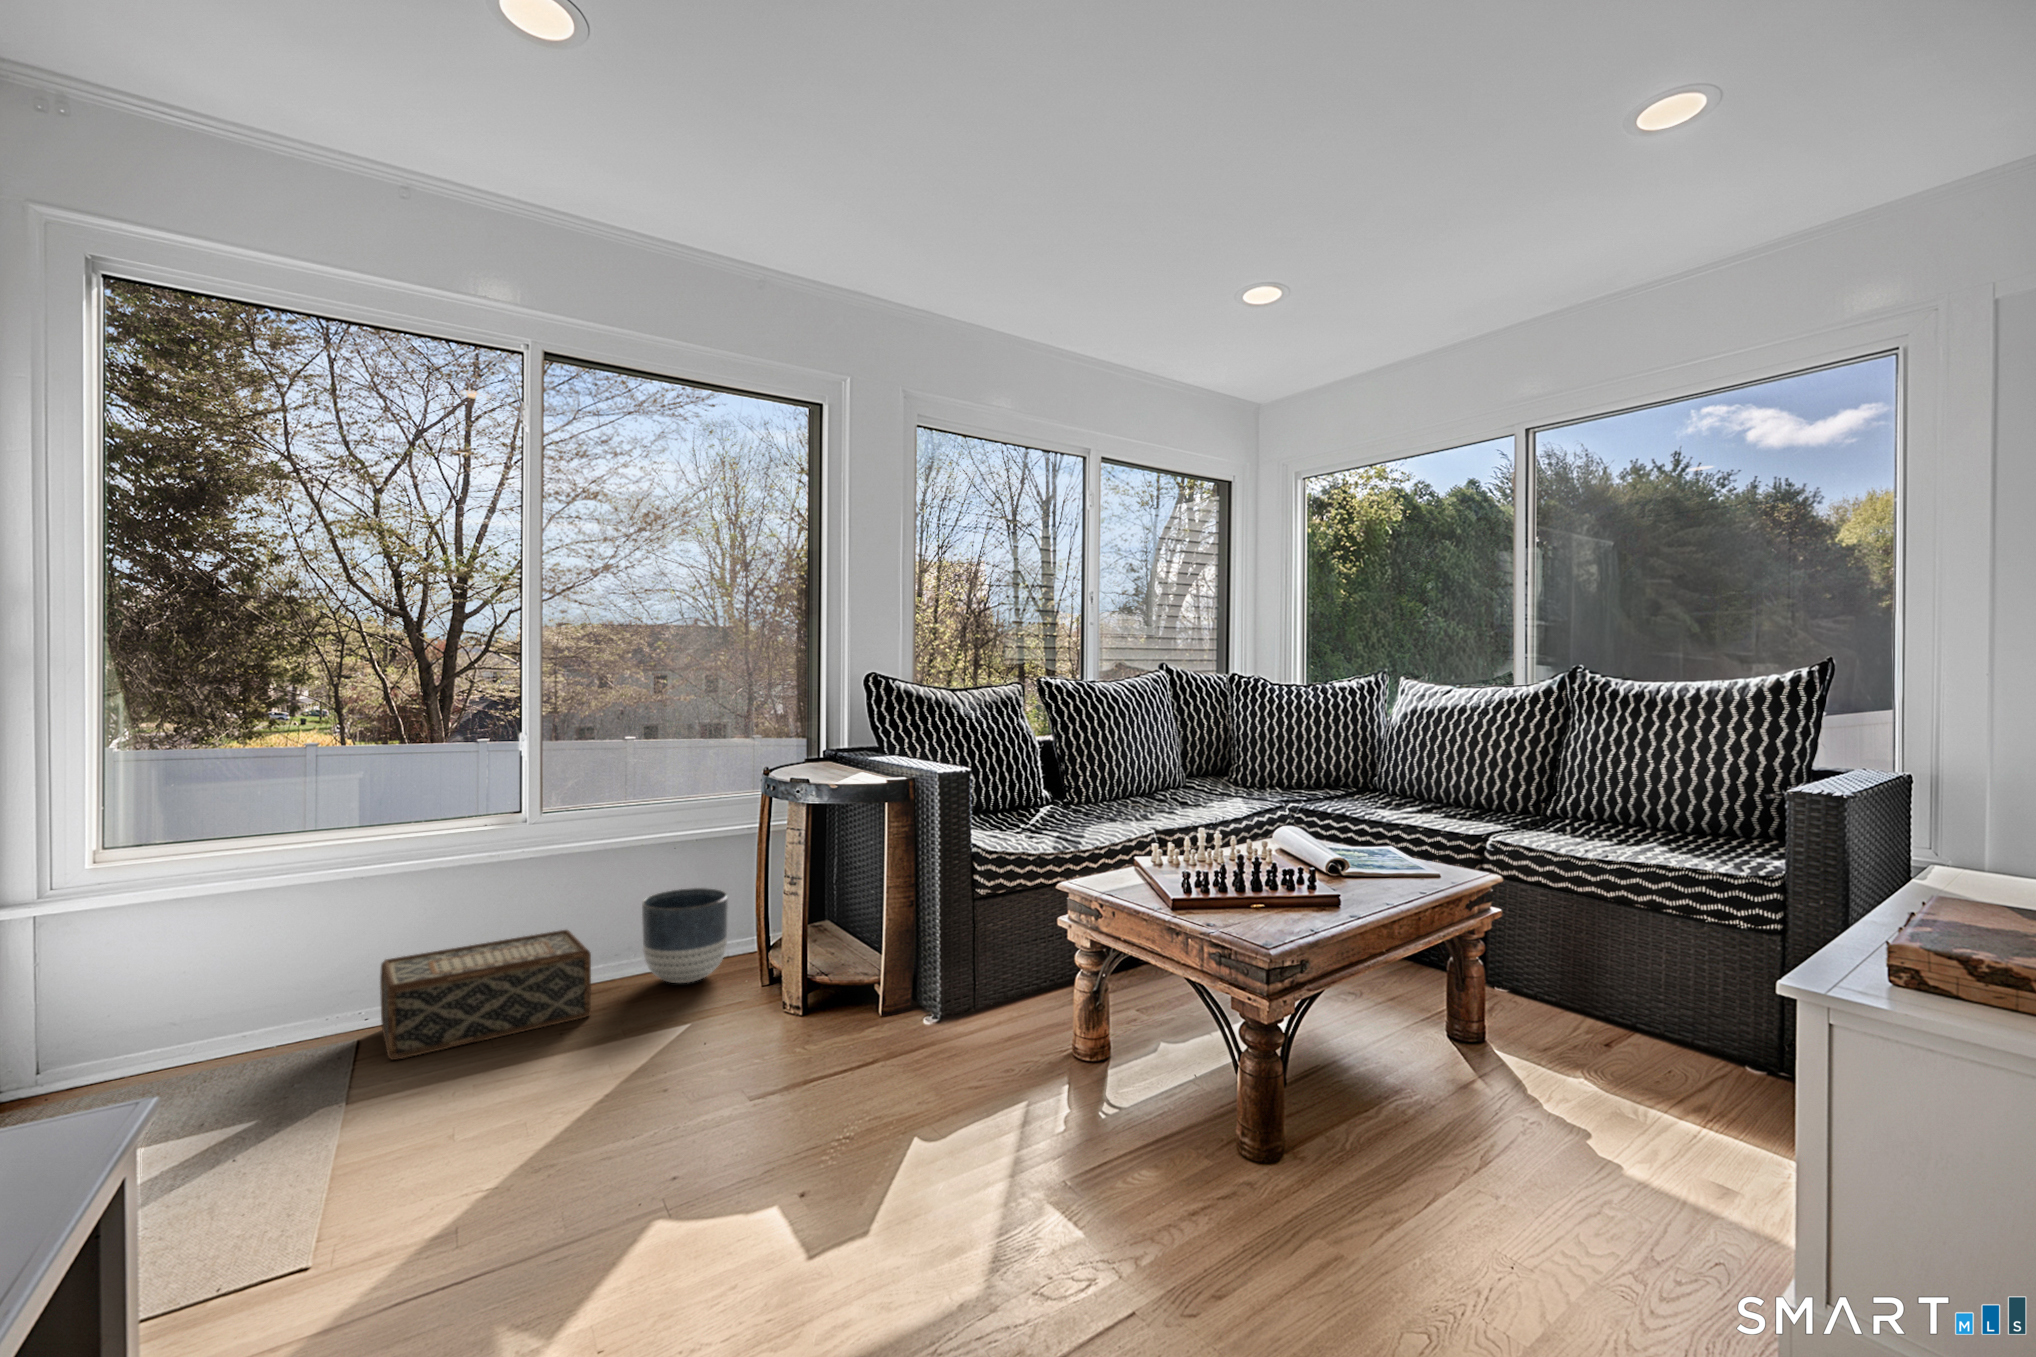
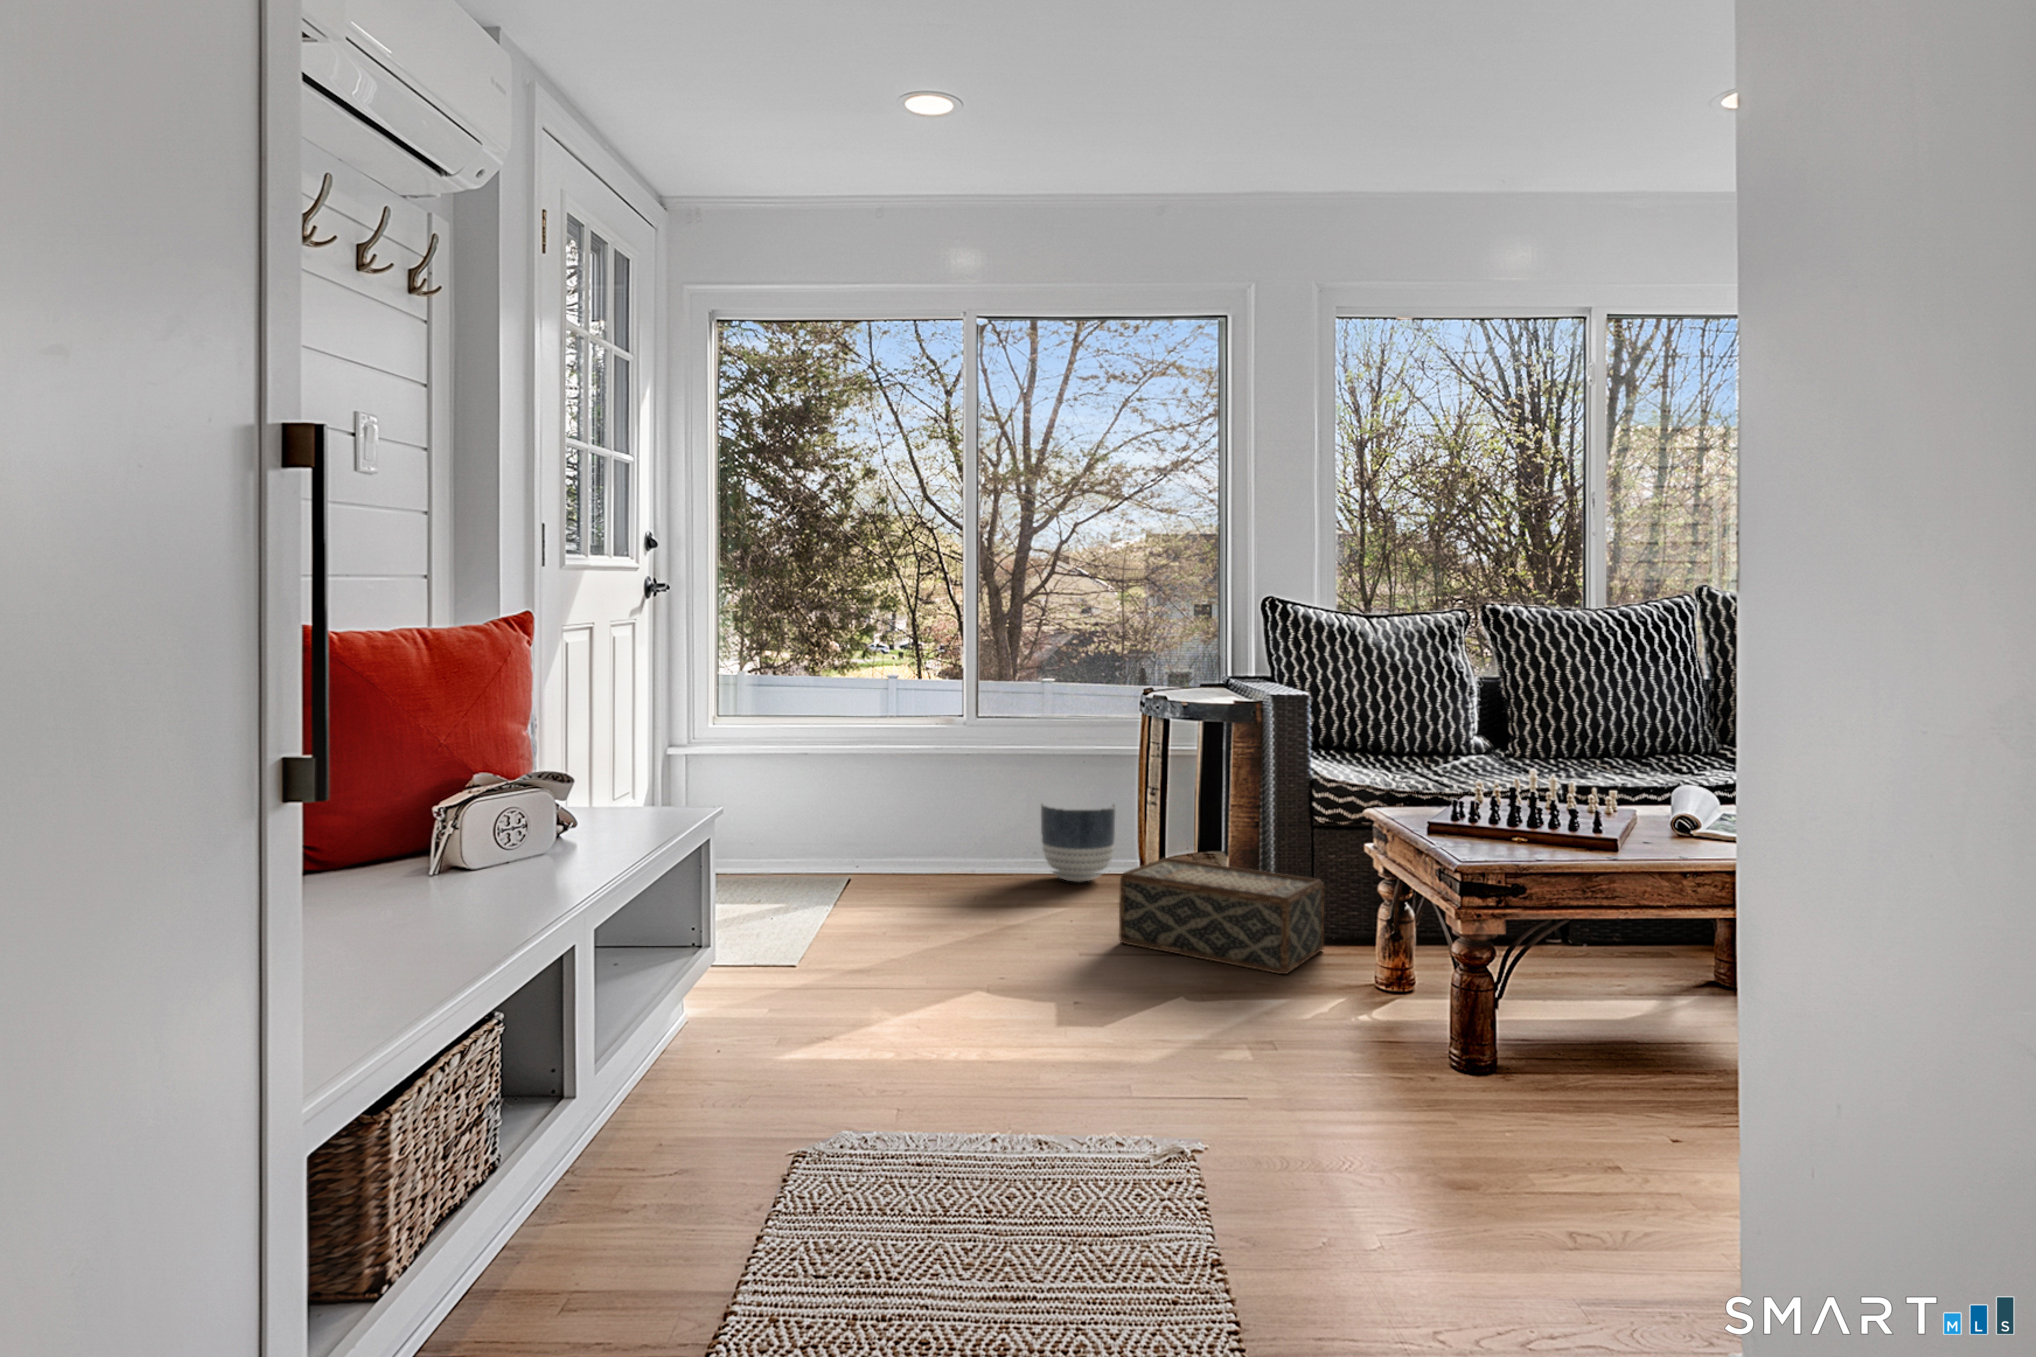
woven basket: present [380,930,591,1060] -> present [1119,858,1325,974]

